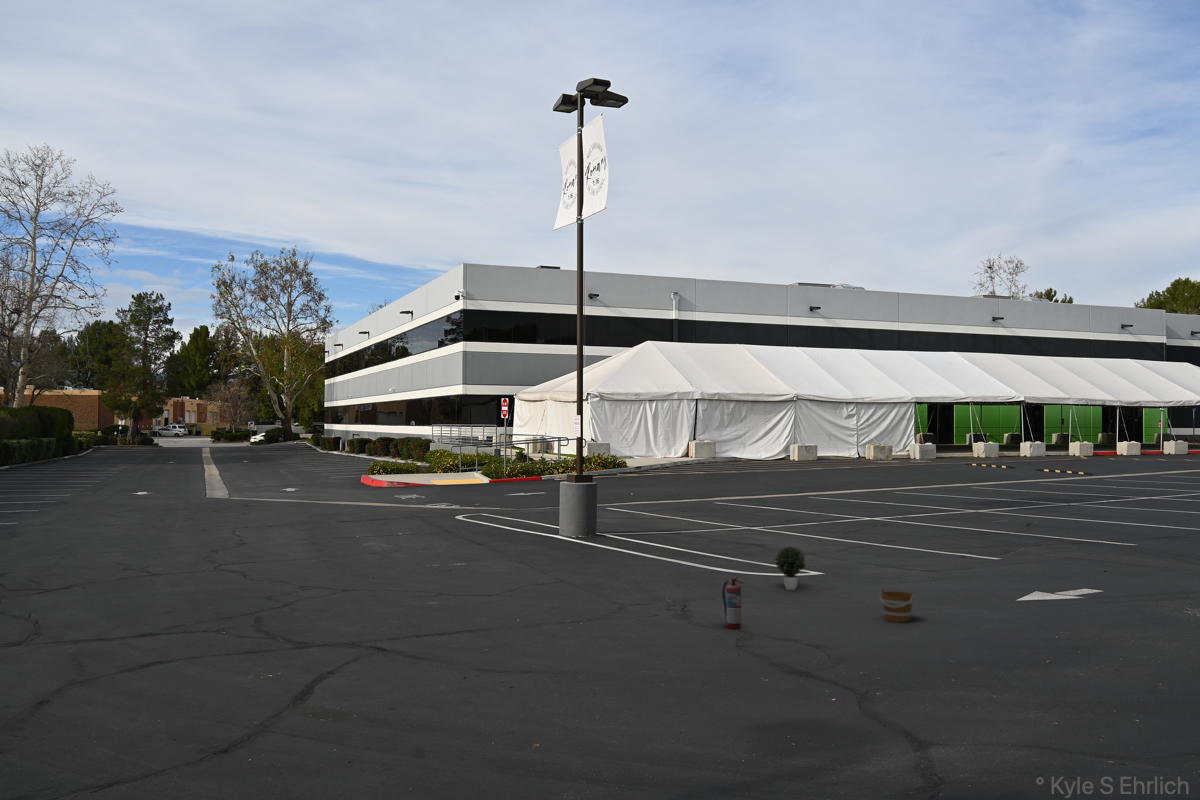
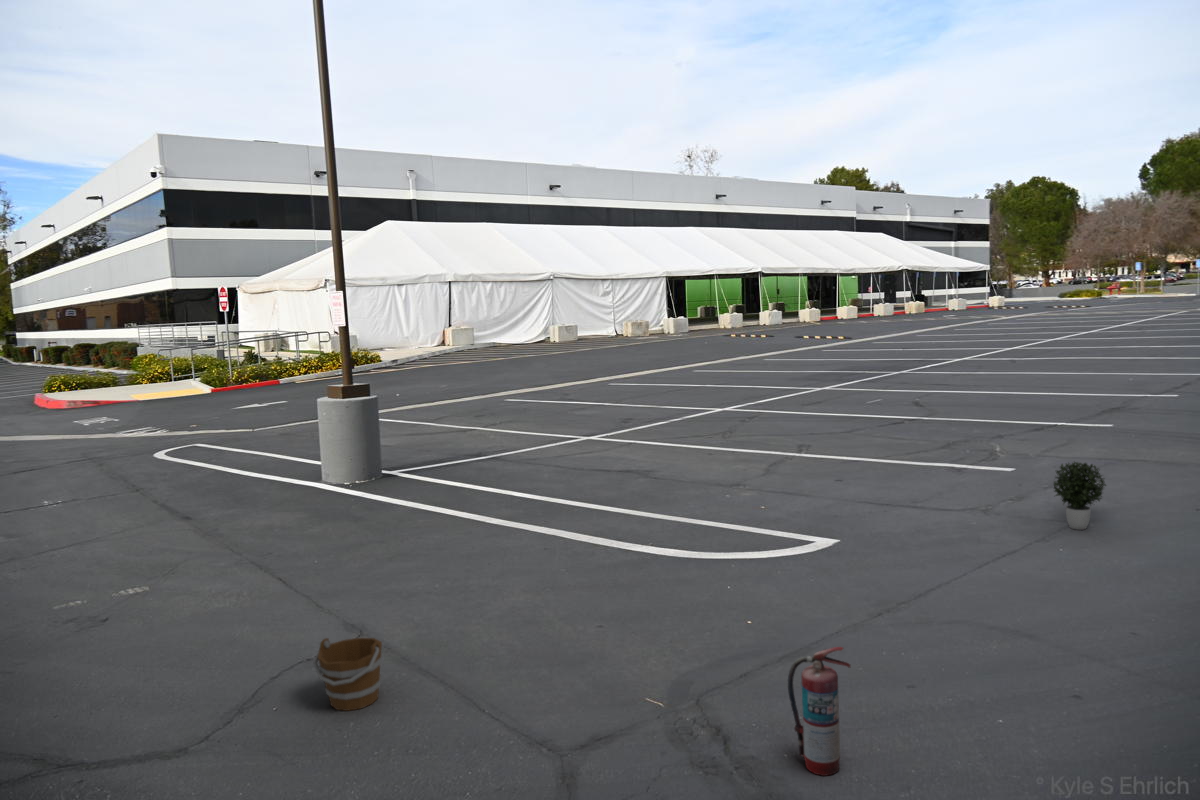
potted plant: present [775,547,805,591] -> present [1054,462,1106,530]
bucket: present [879,588,914,622] -> present [314,638,382,711]

